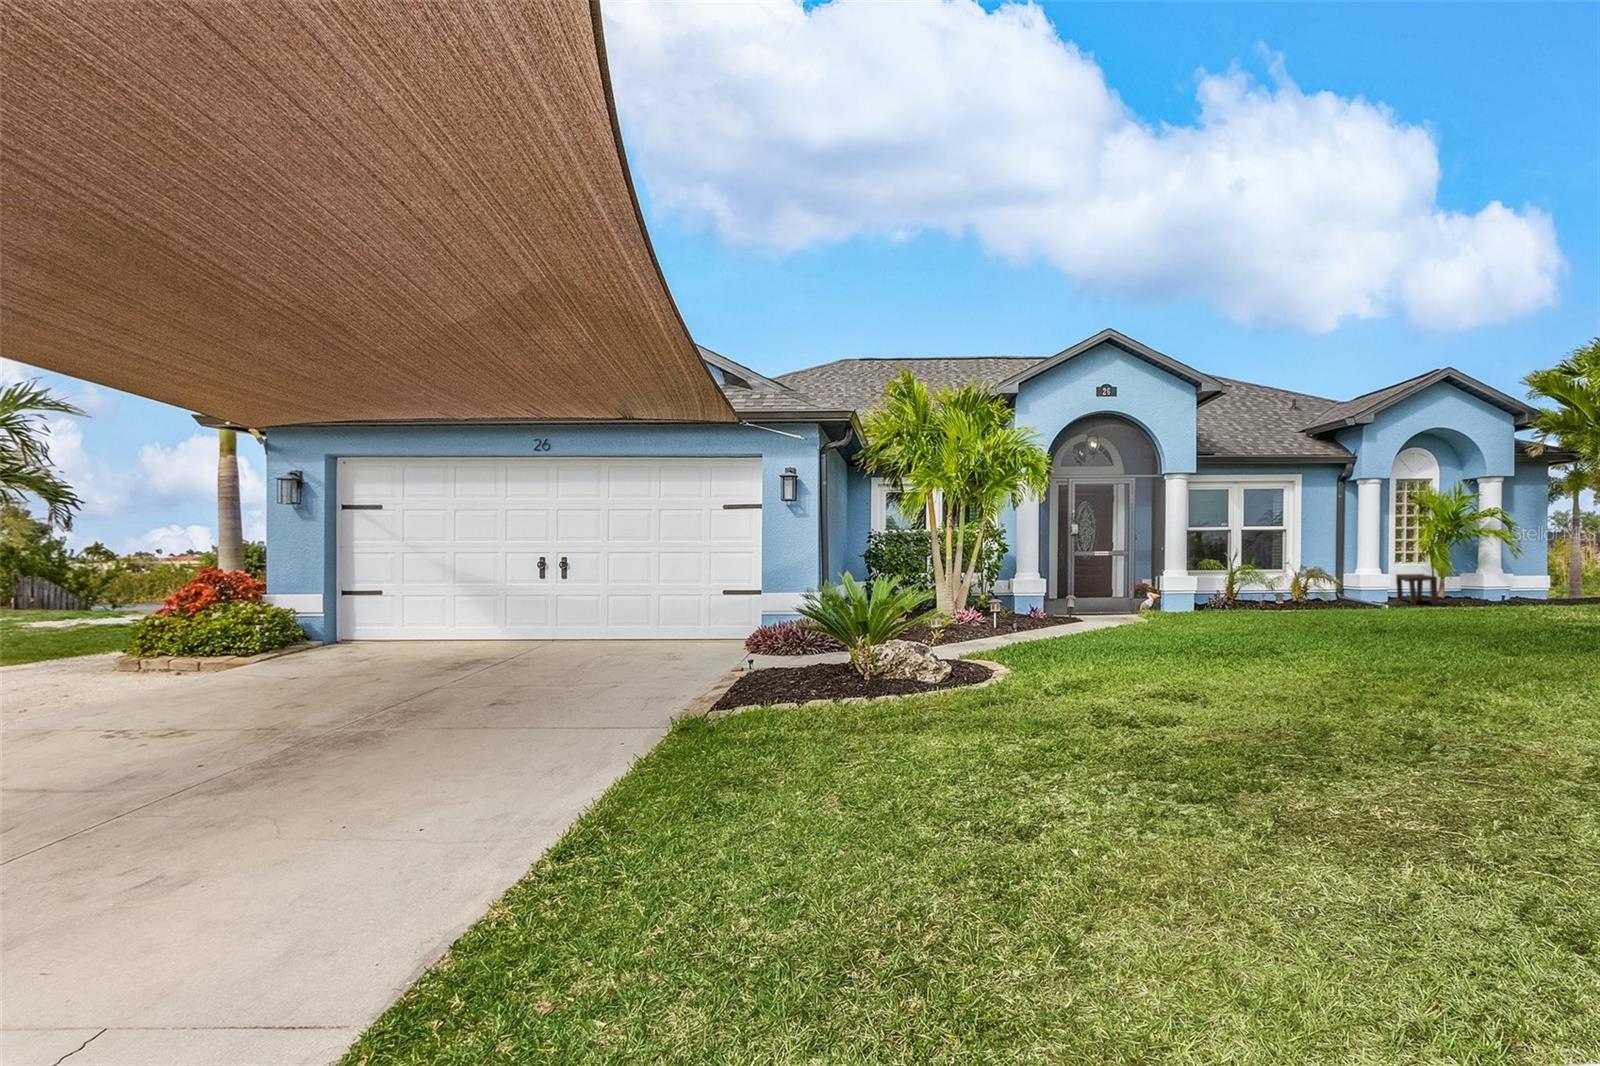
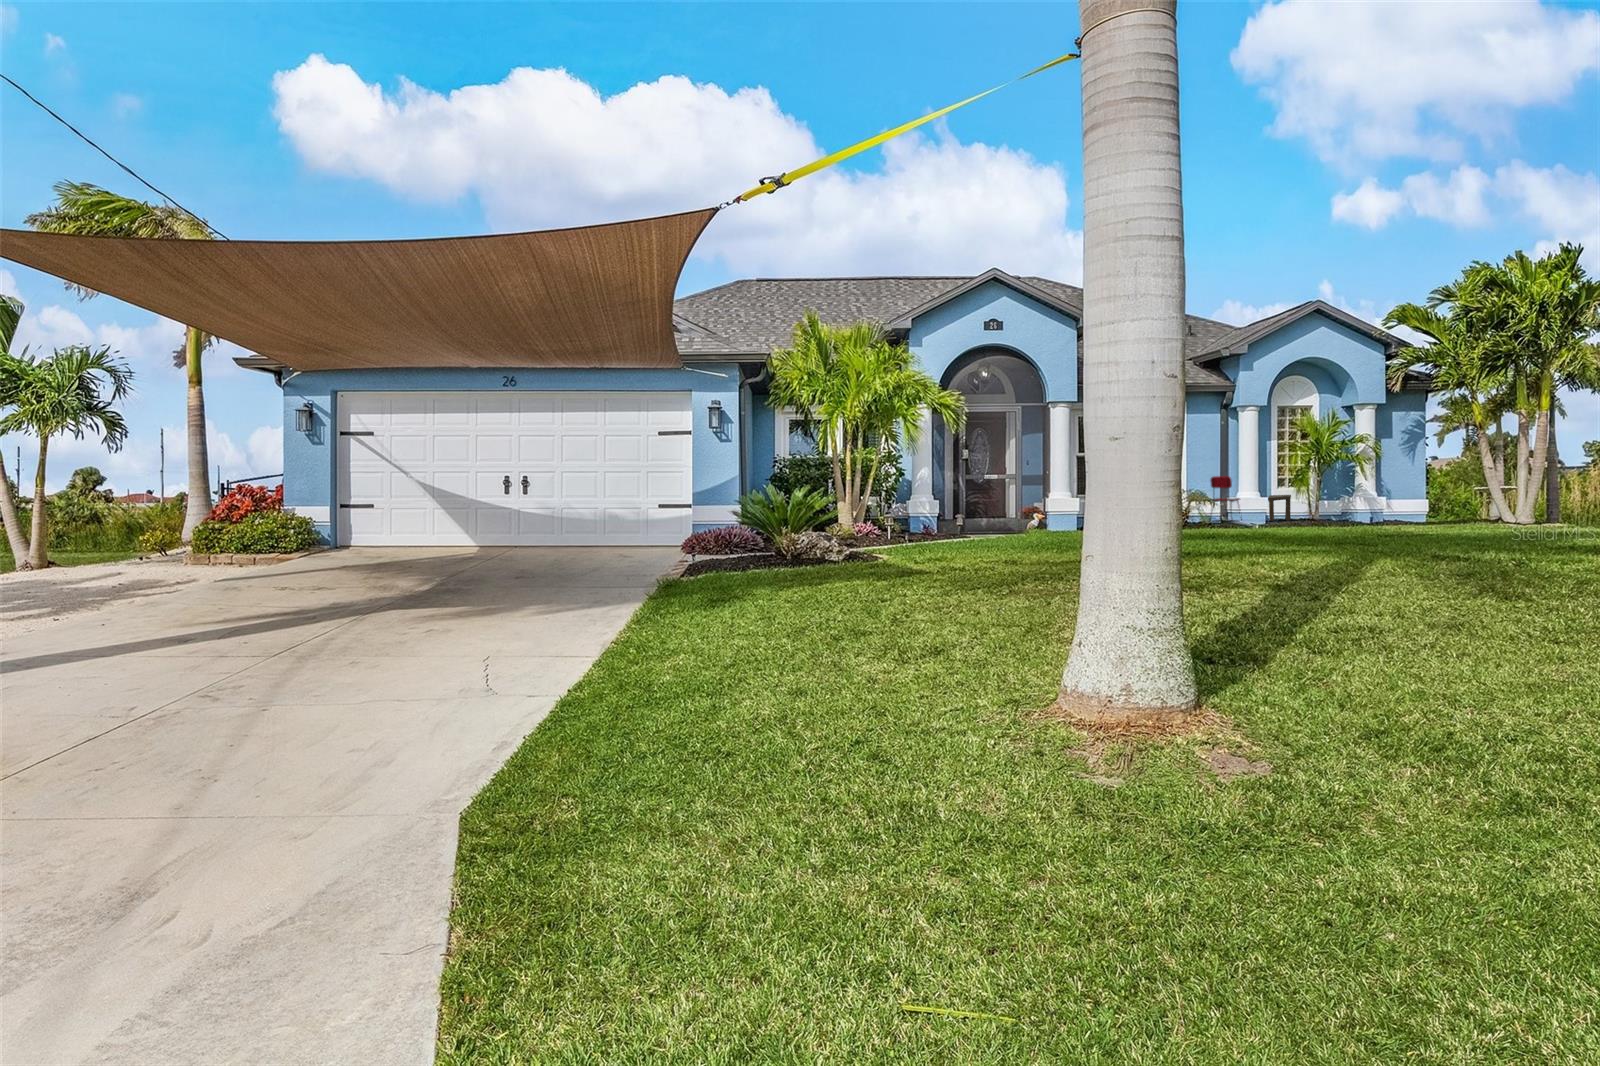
chair: none [1336,554,1372,605] -> present [1210,476,1241,518]

